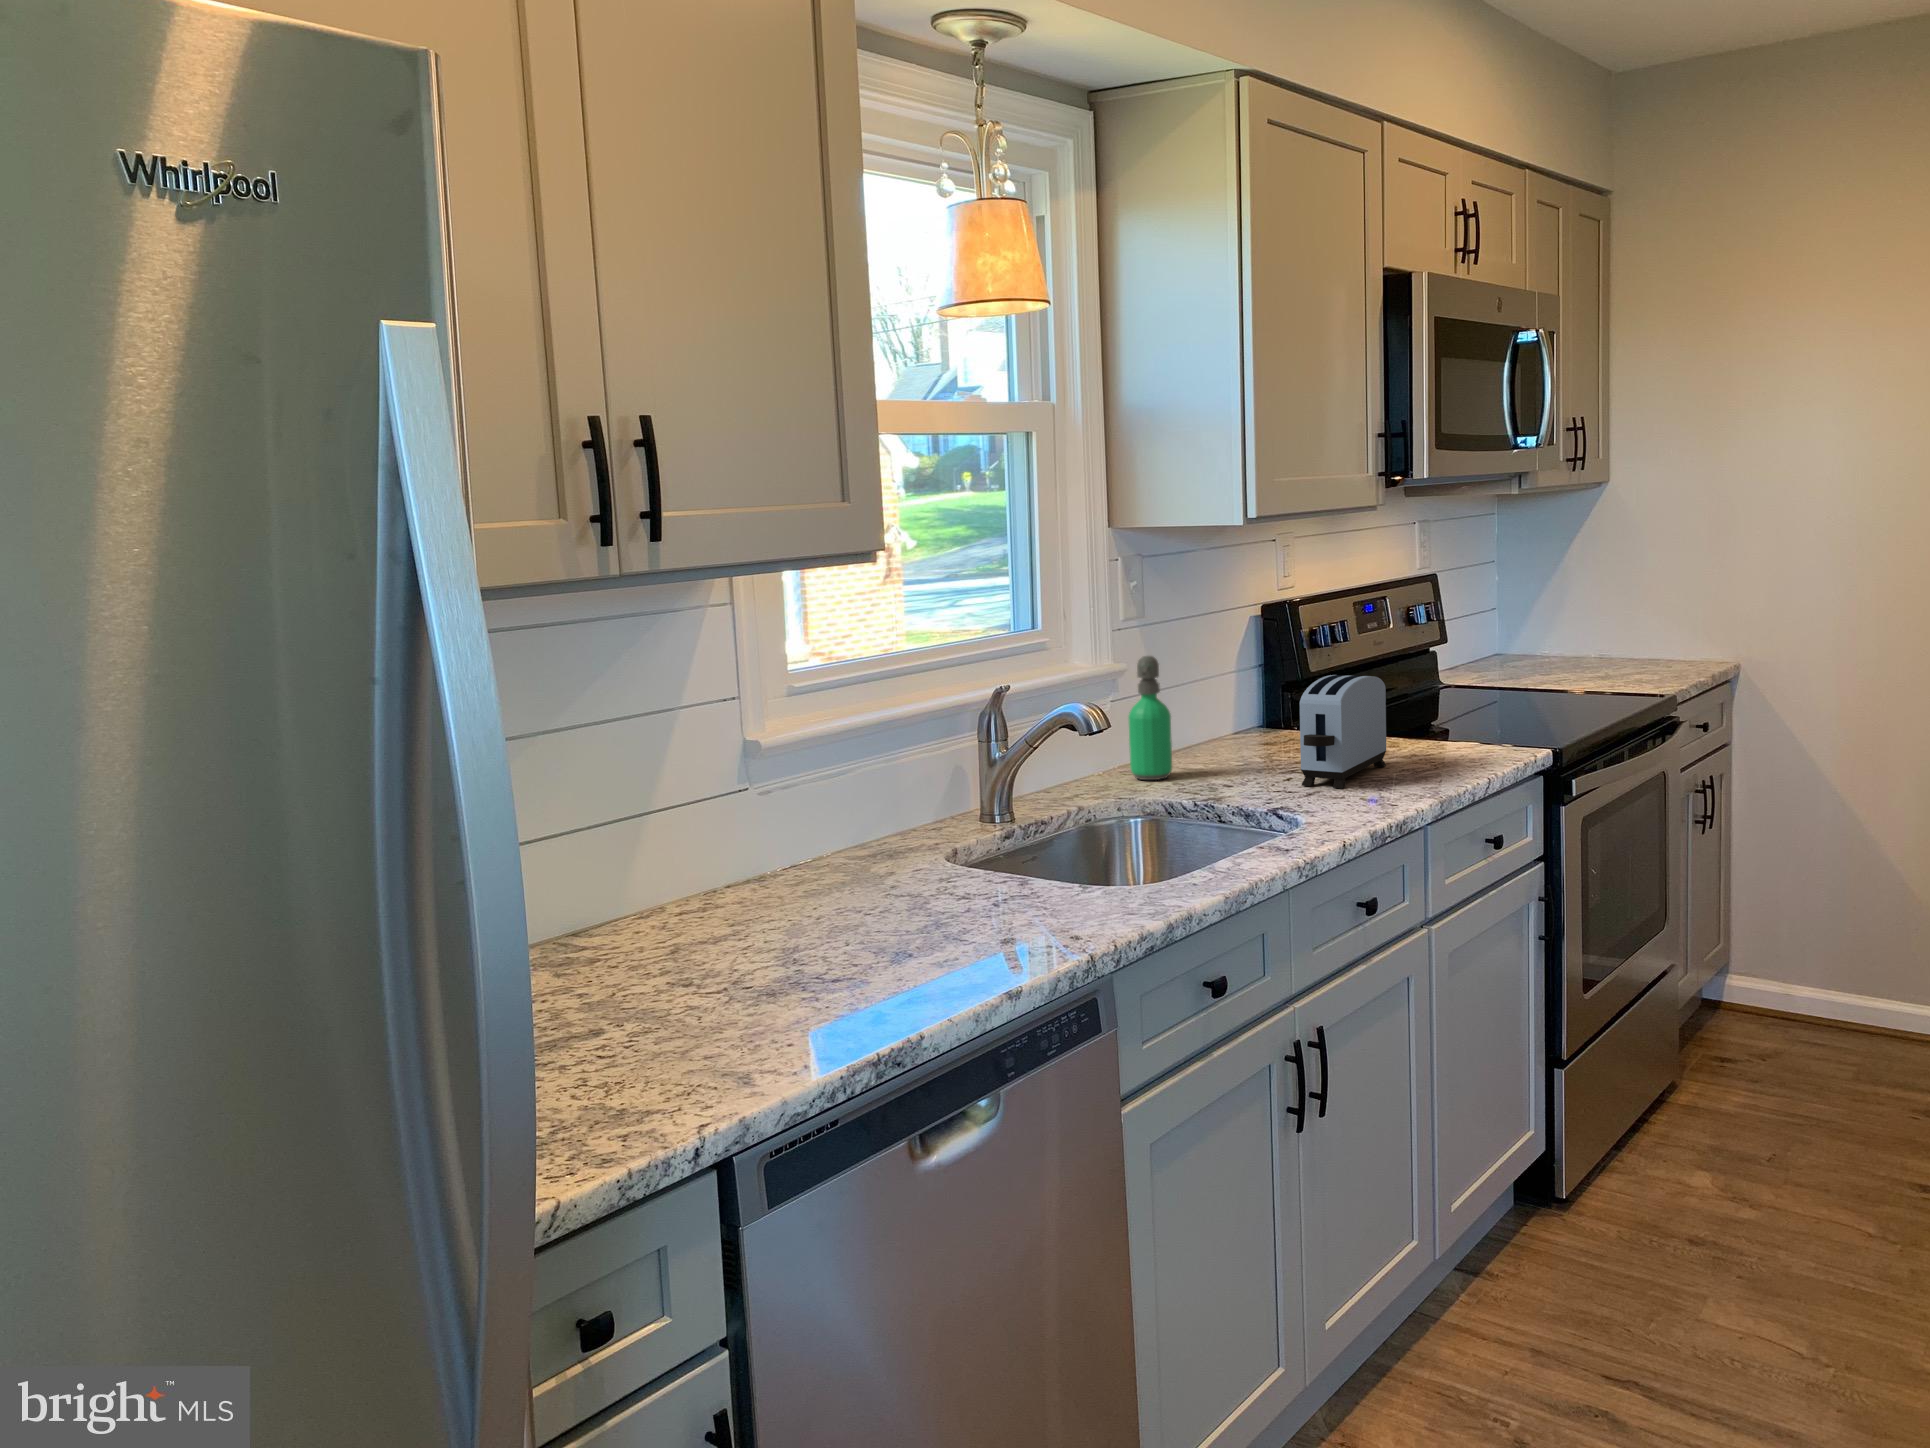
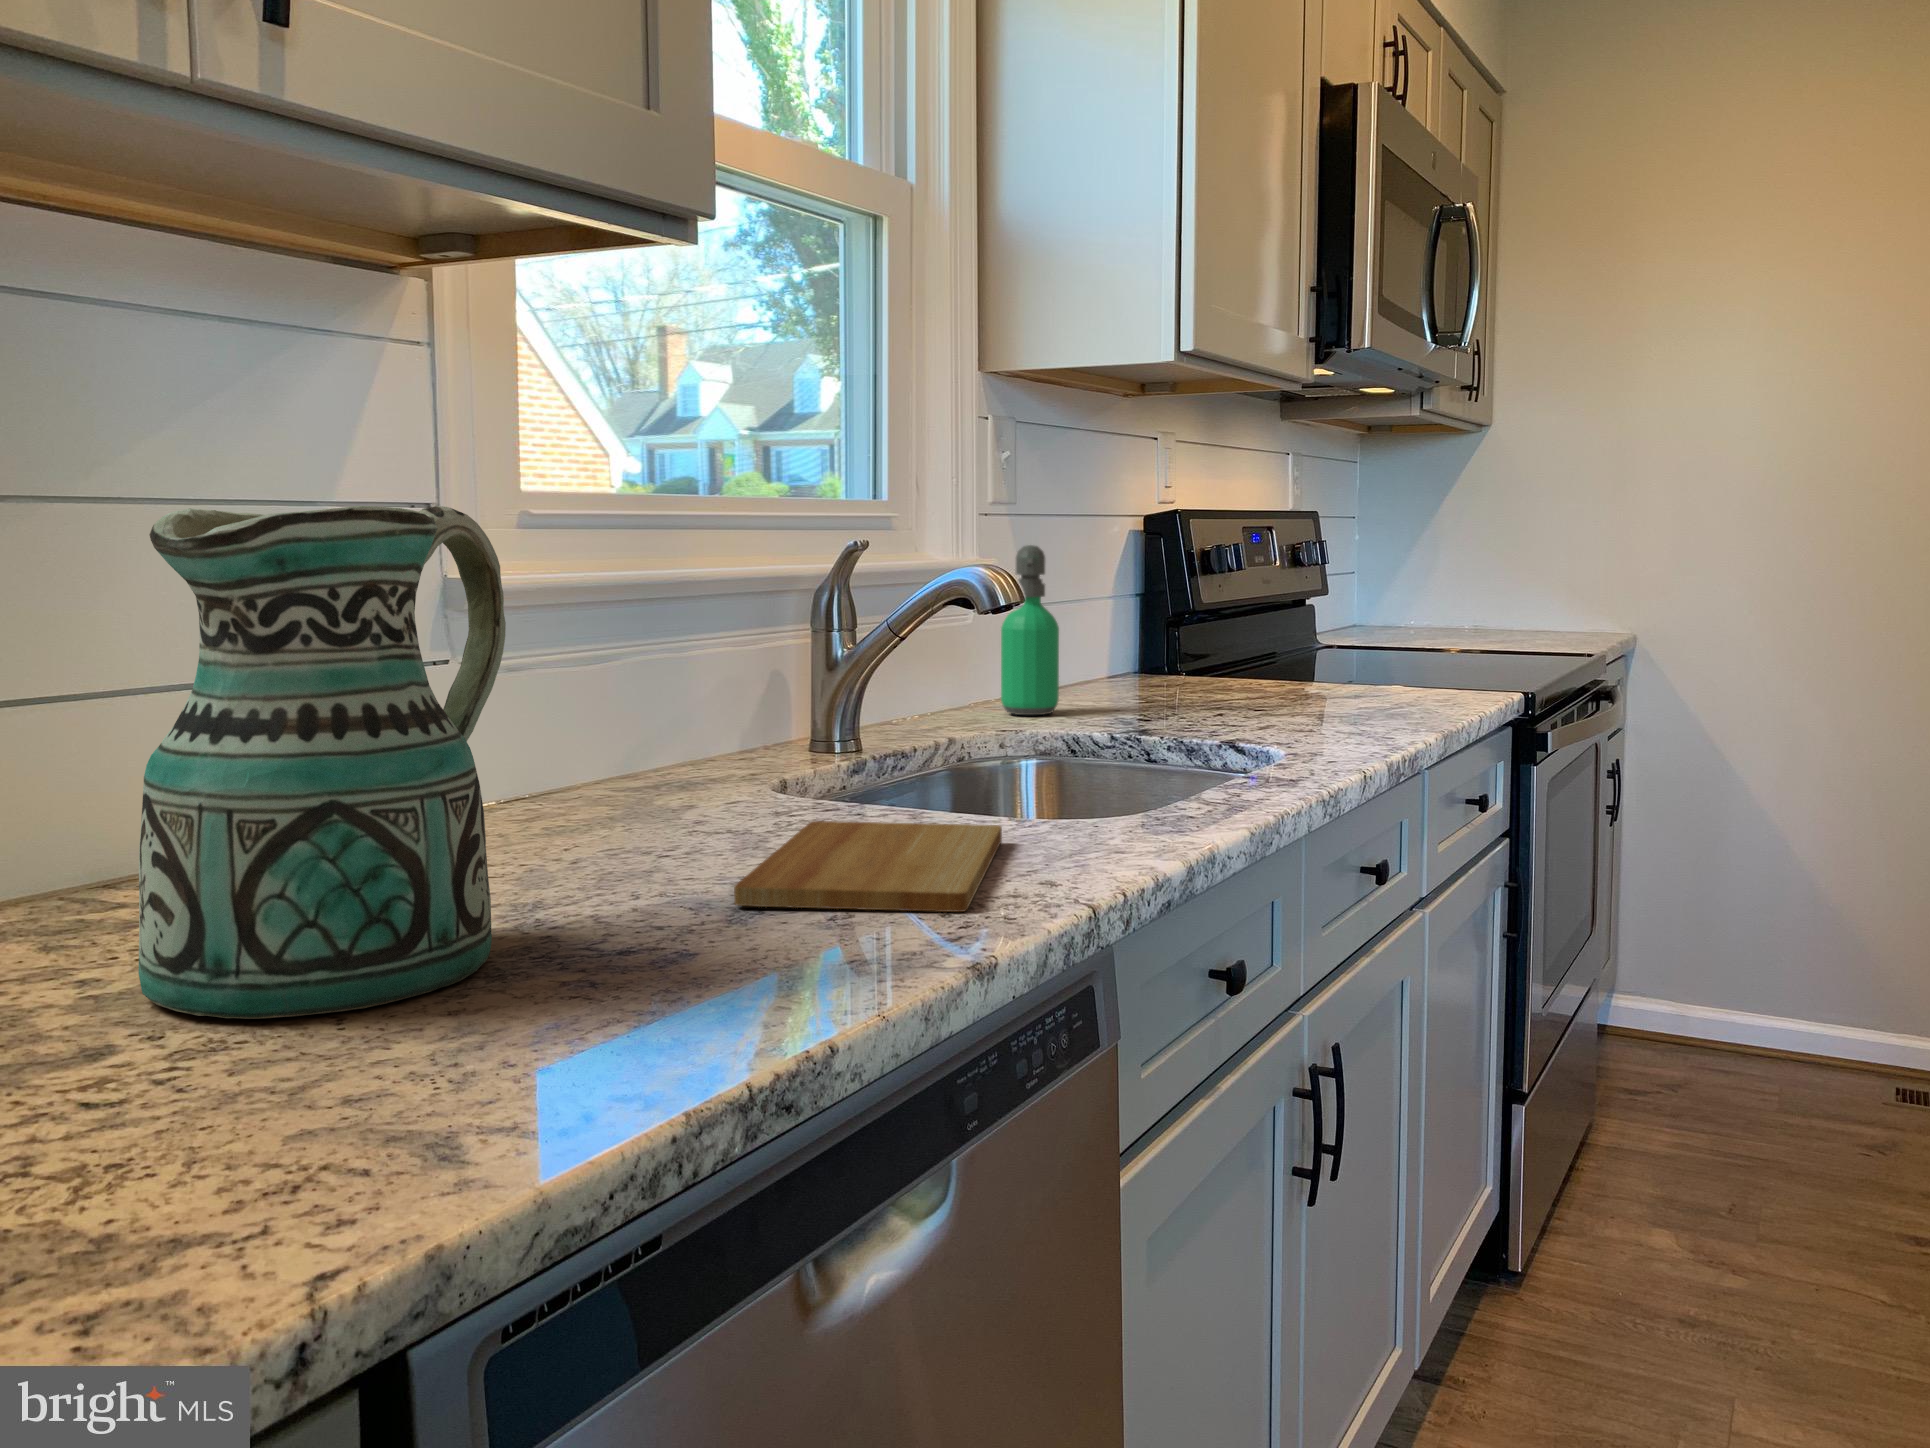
toaster: present [1300,675,1386,788] -> none [1242,580,1336,723]
ceramic pitcher: none [606,747,771,1017] -> present [138,506,506,1019]
cutting board: none [896,892,1065,958] -> present [734,821,1002,912]

